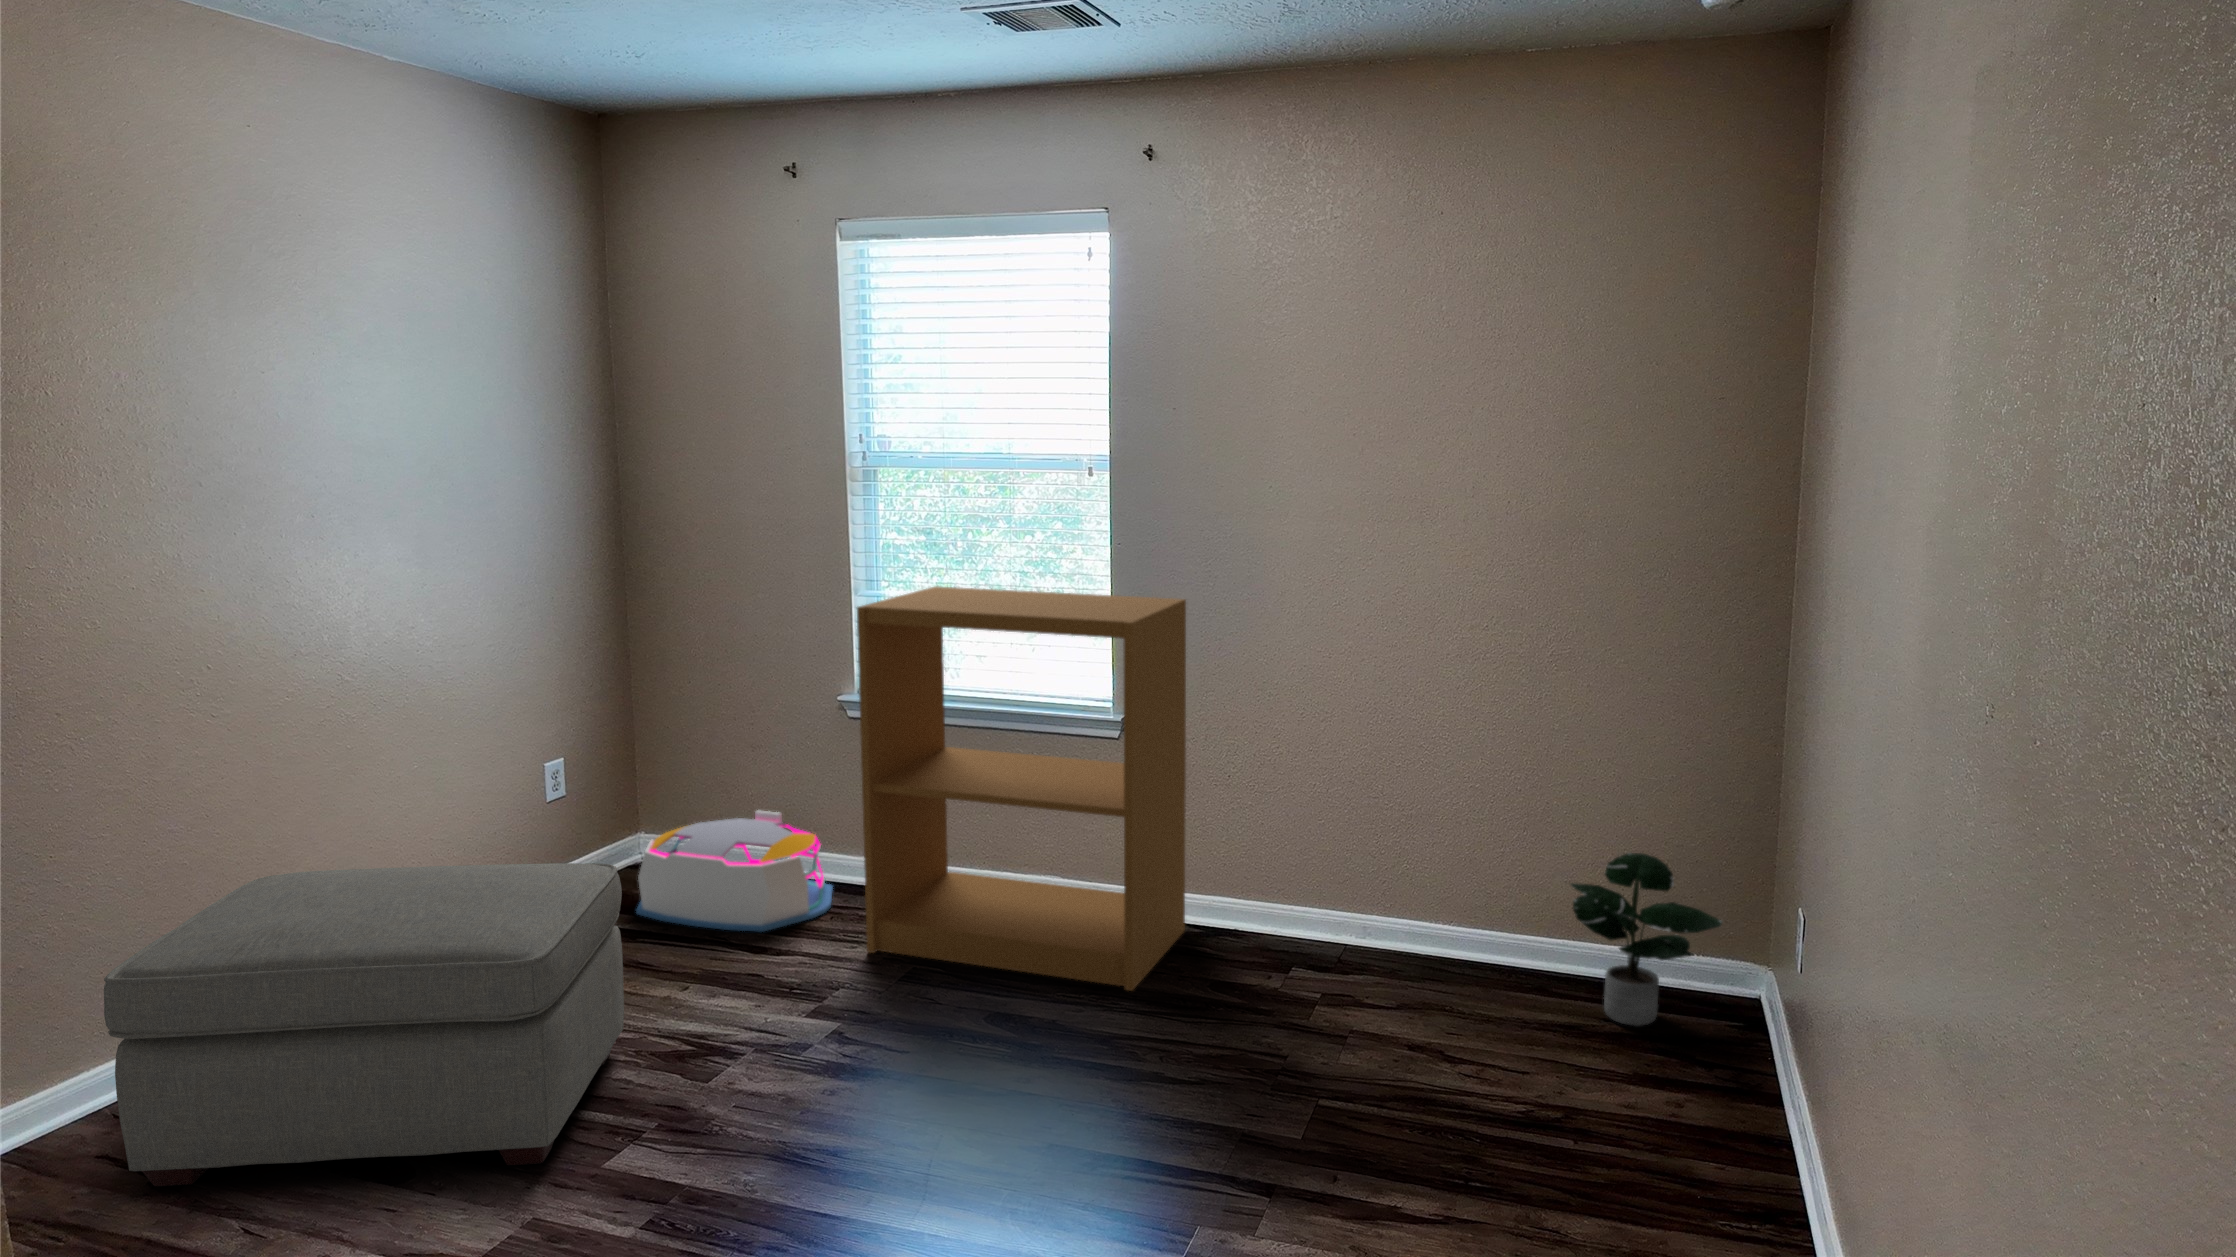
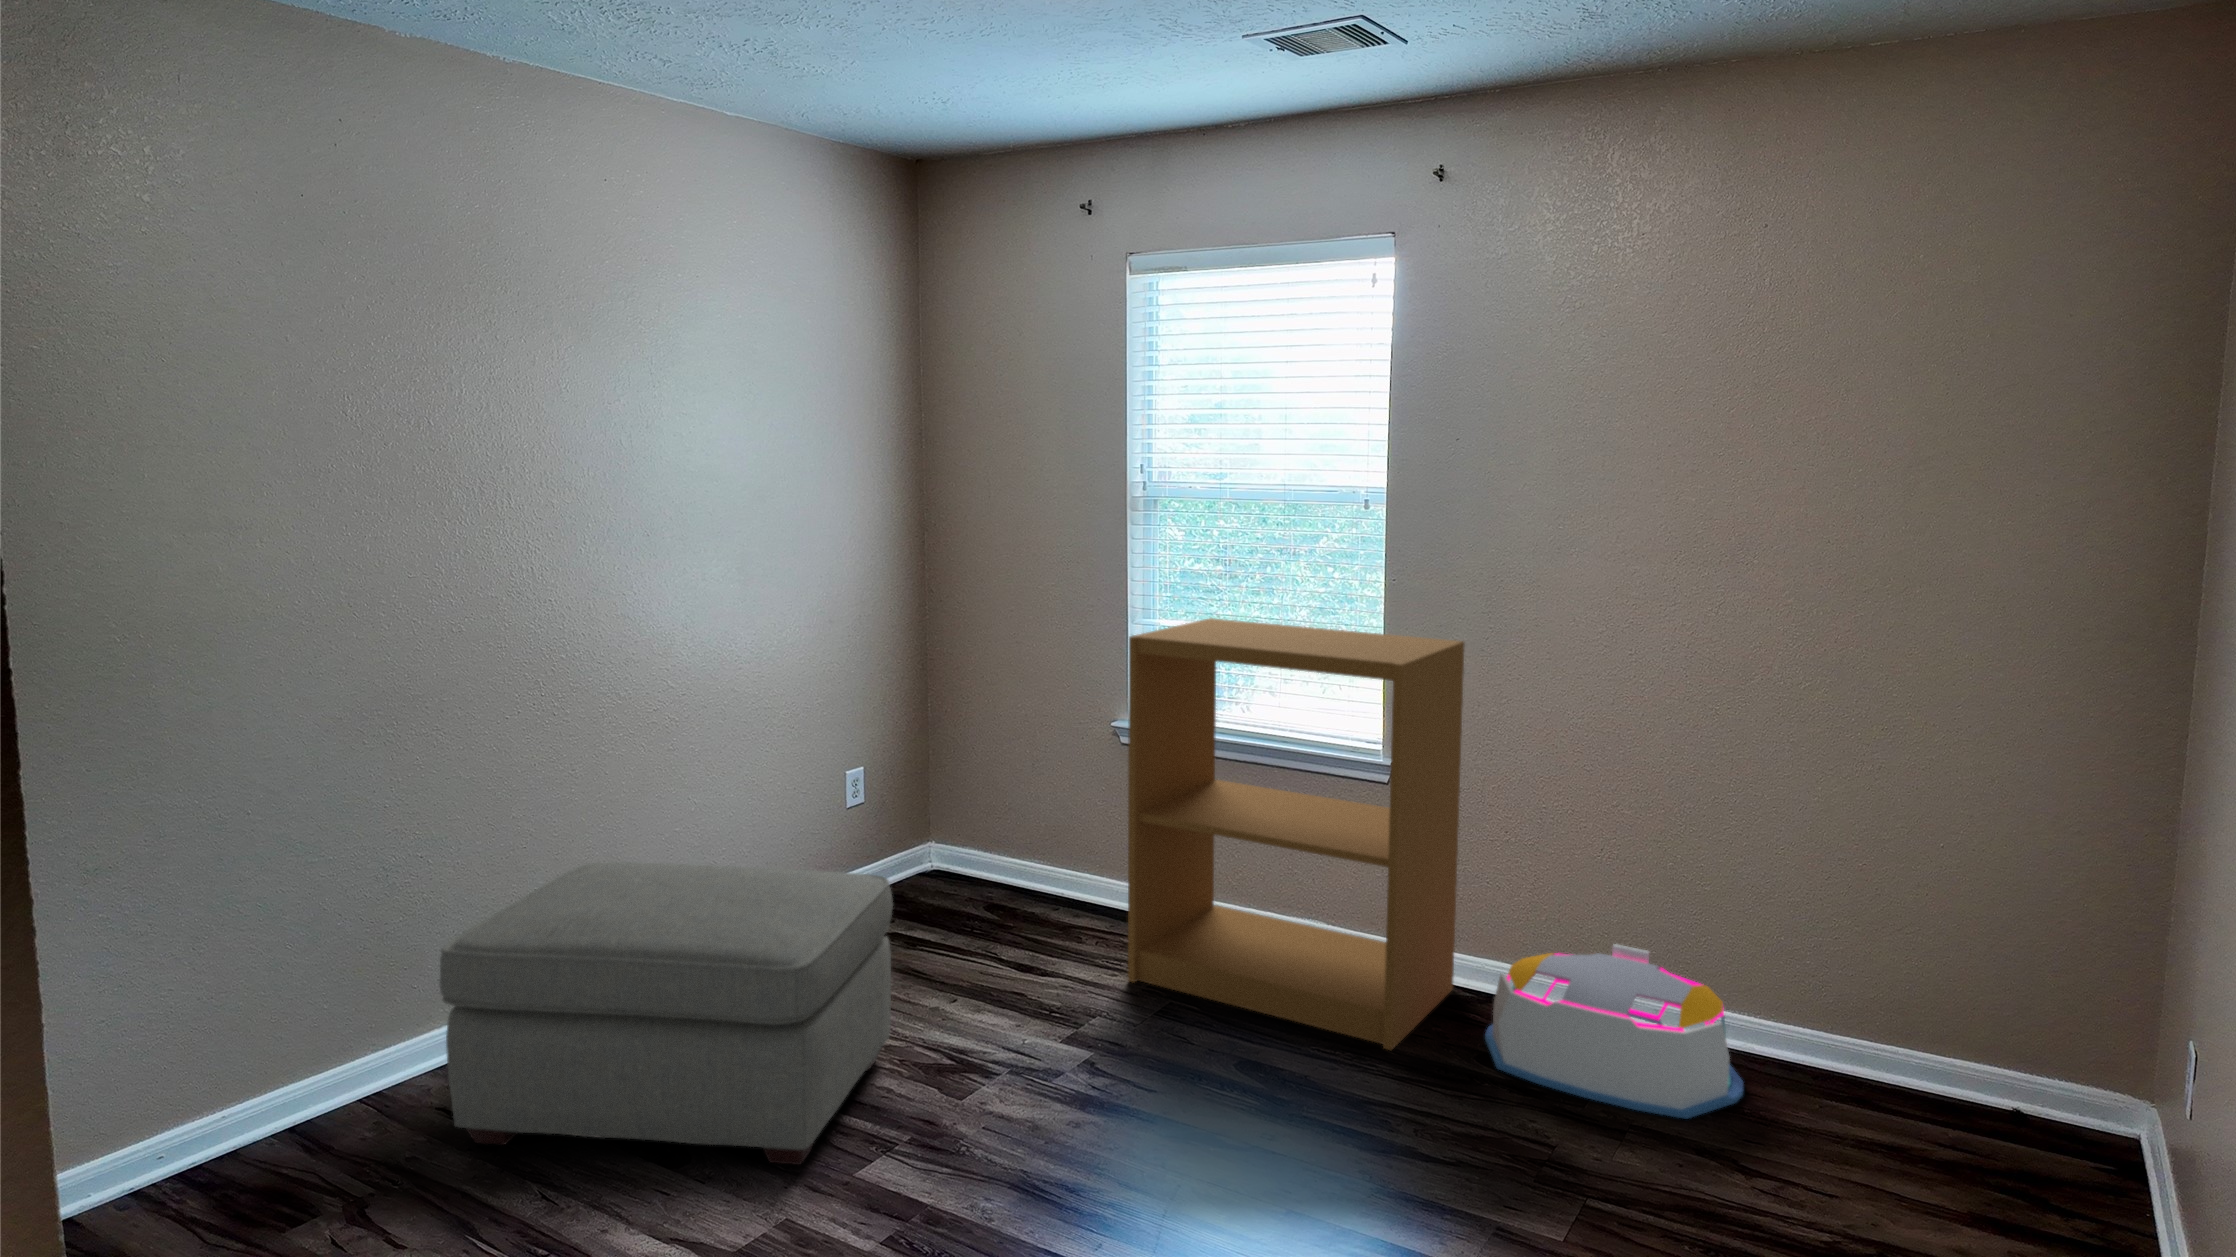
storage bin: present [636,811,833,932] -> present [1485,944,1743,1119]
potted plant: present [1571,853,1722,1026] -> none [1894,953,2089,1156]

